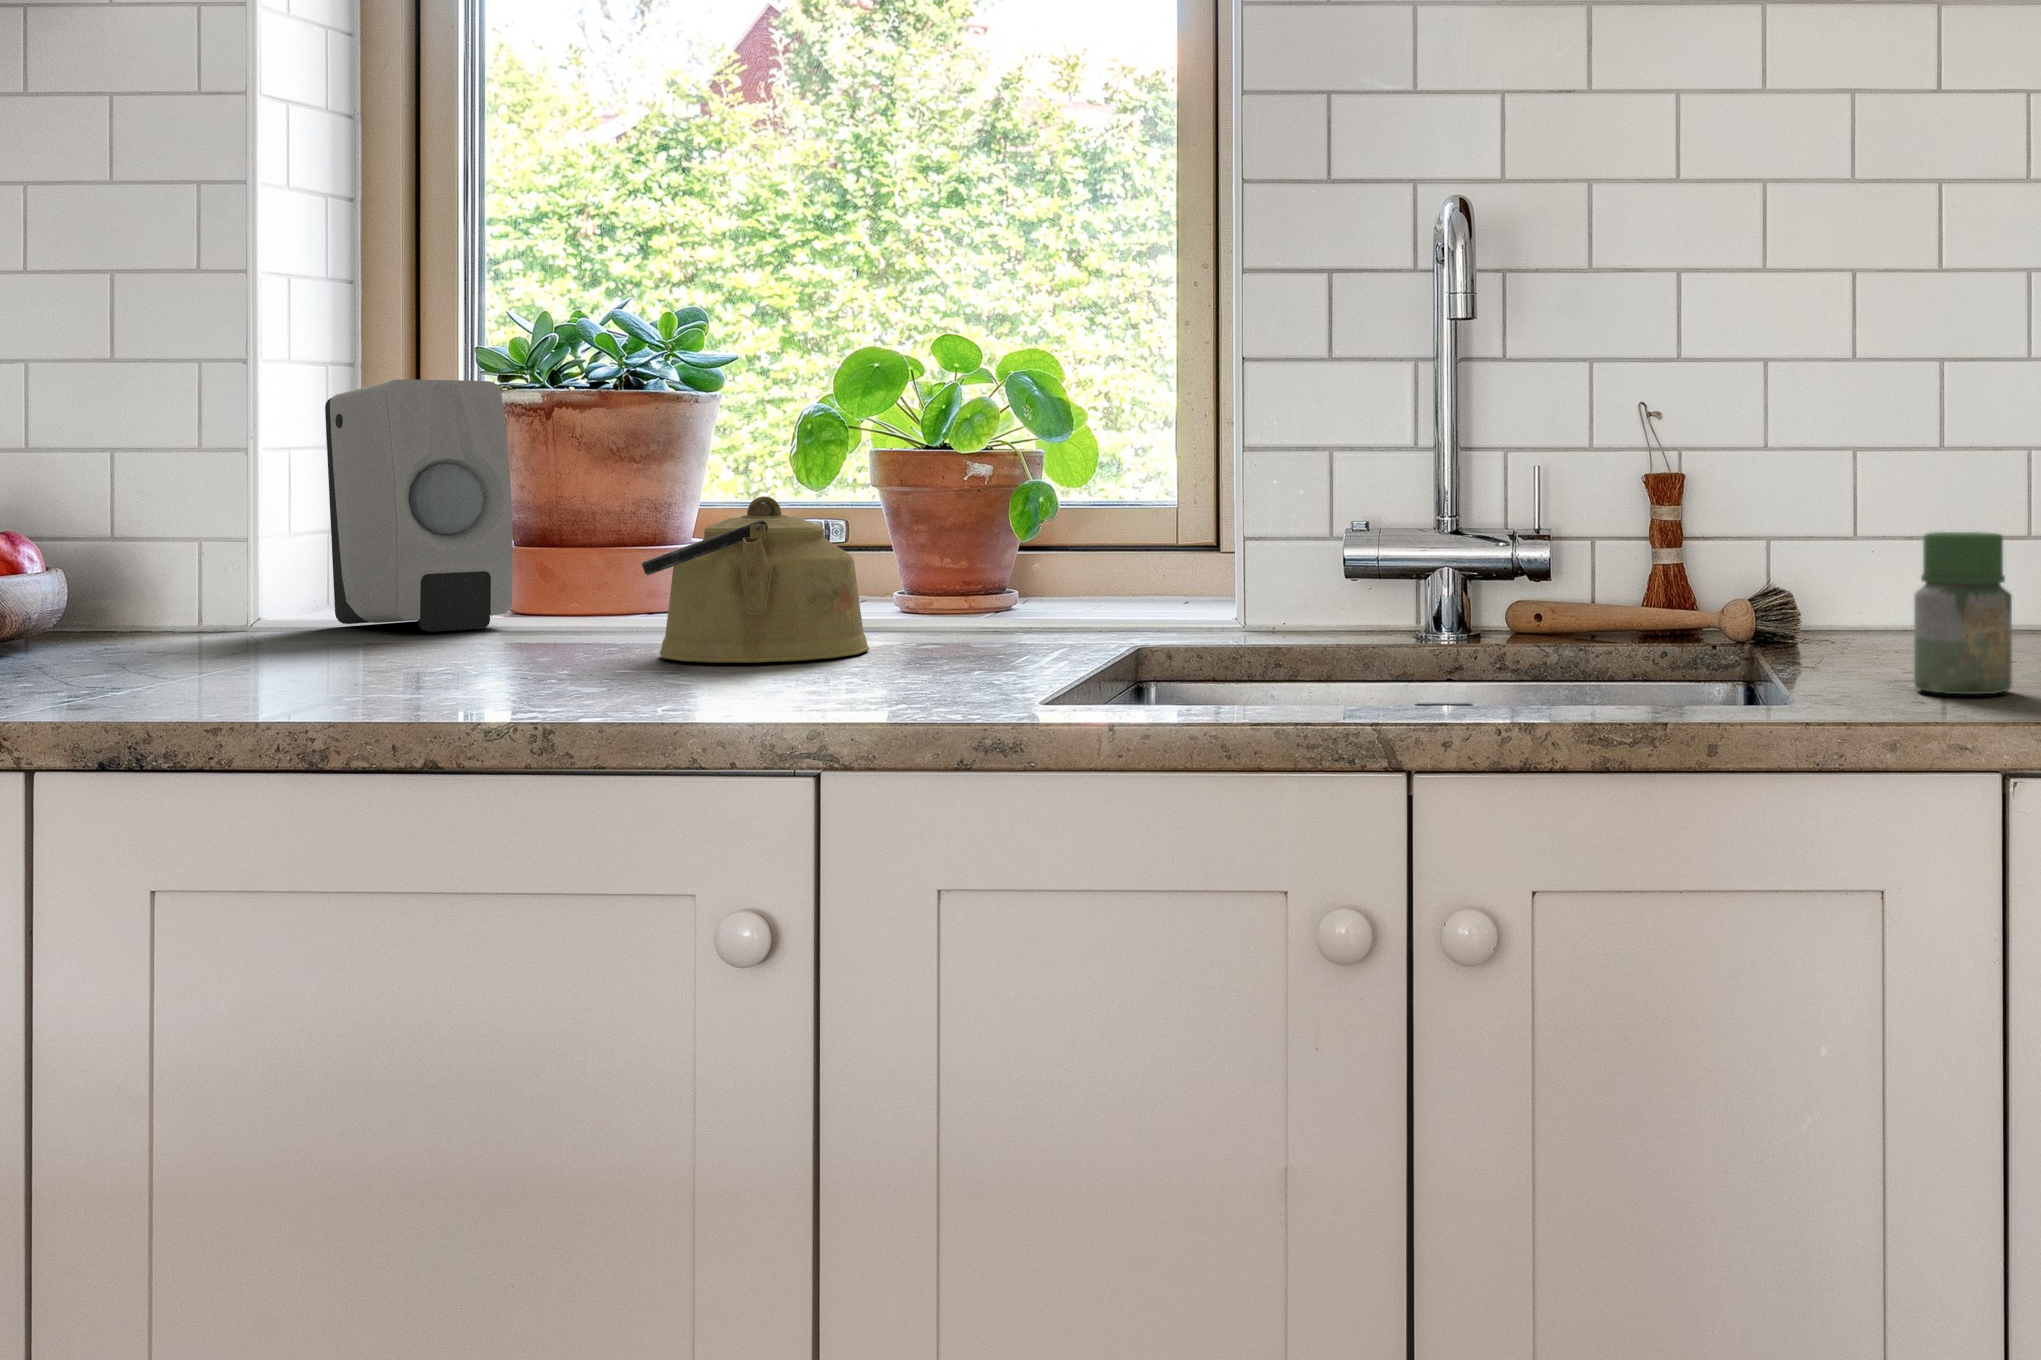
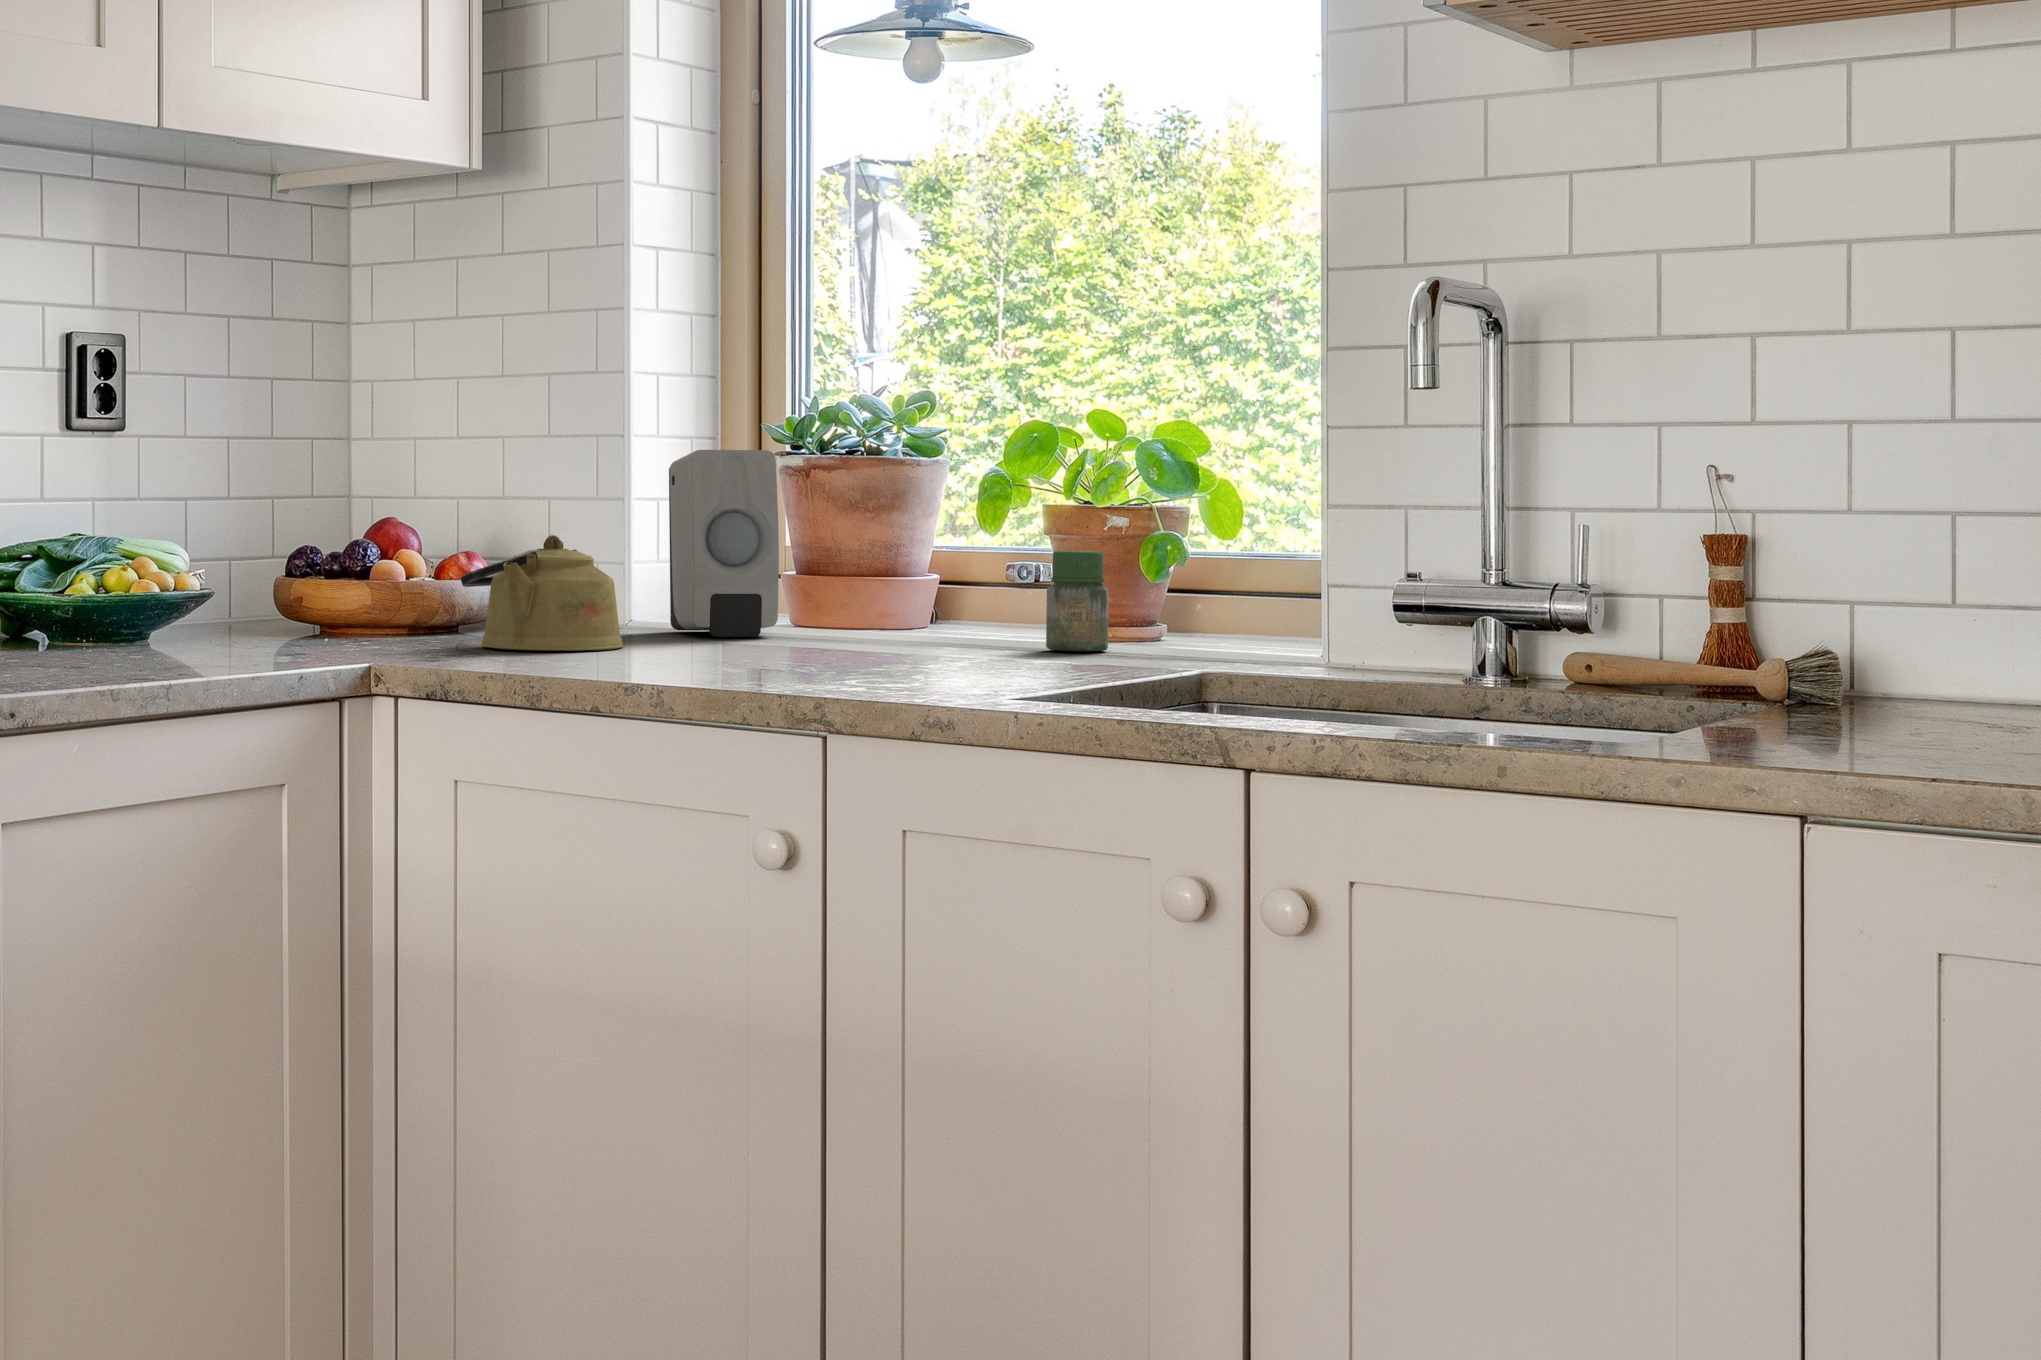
kettle: present [642,496,869,663] -> present [461,535,624,651]
jar: present [1914,532,2012,694] -> present [1046,551,1109,651]

